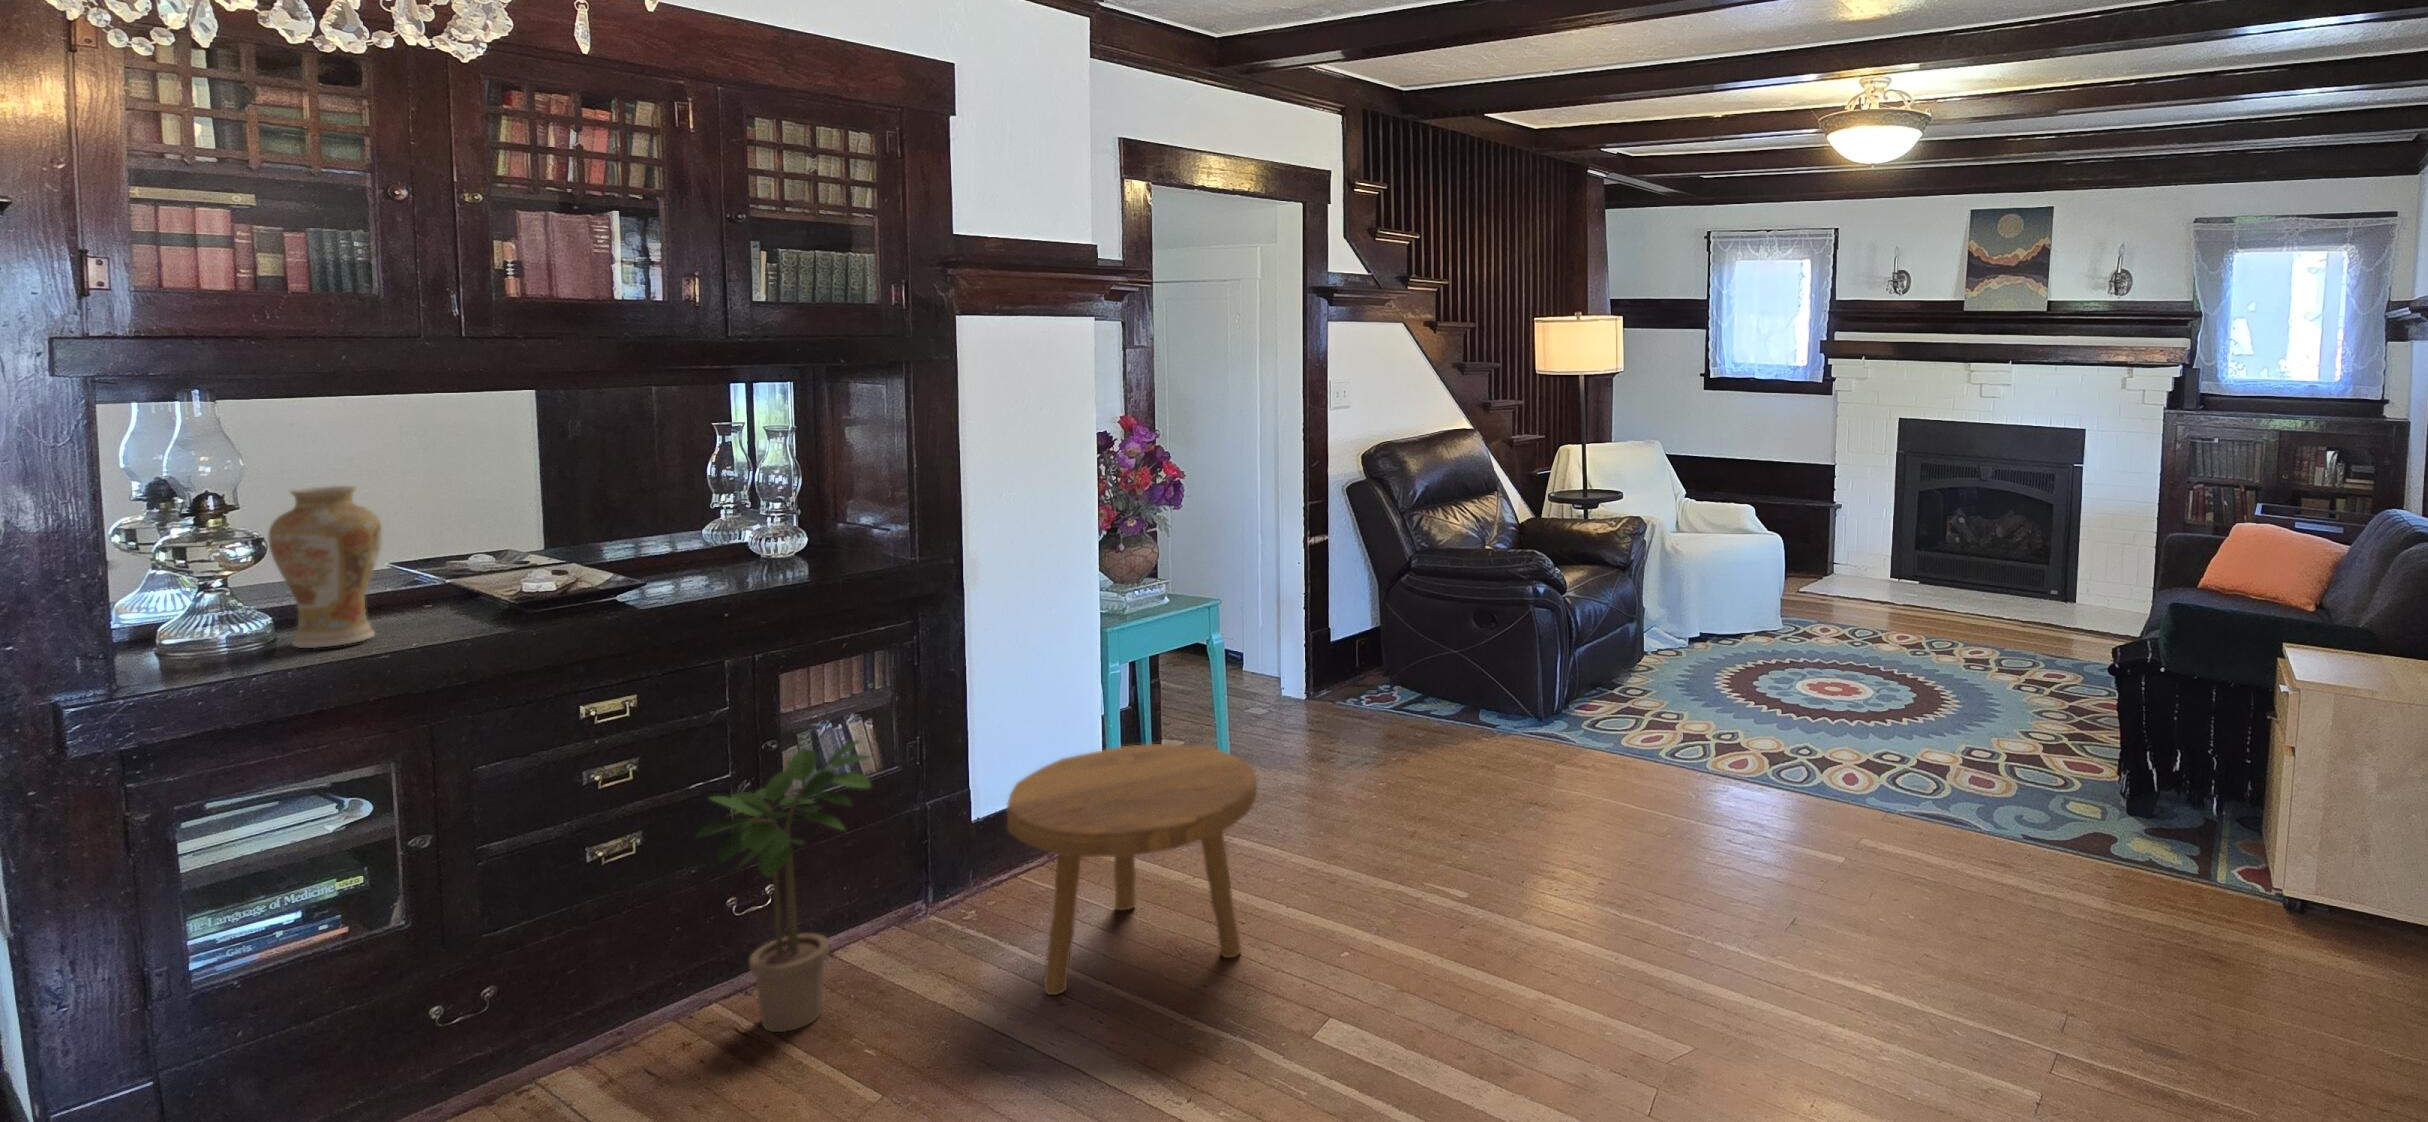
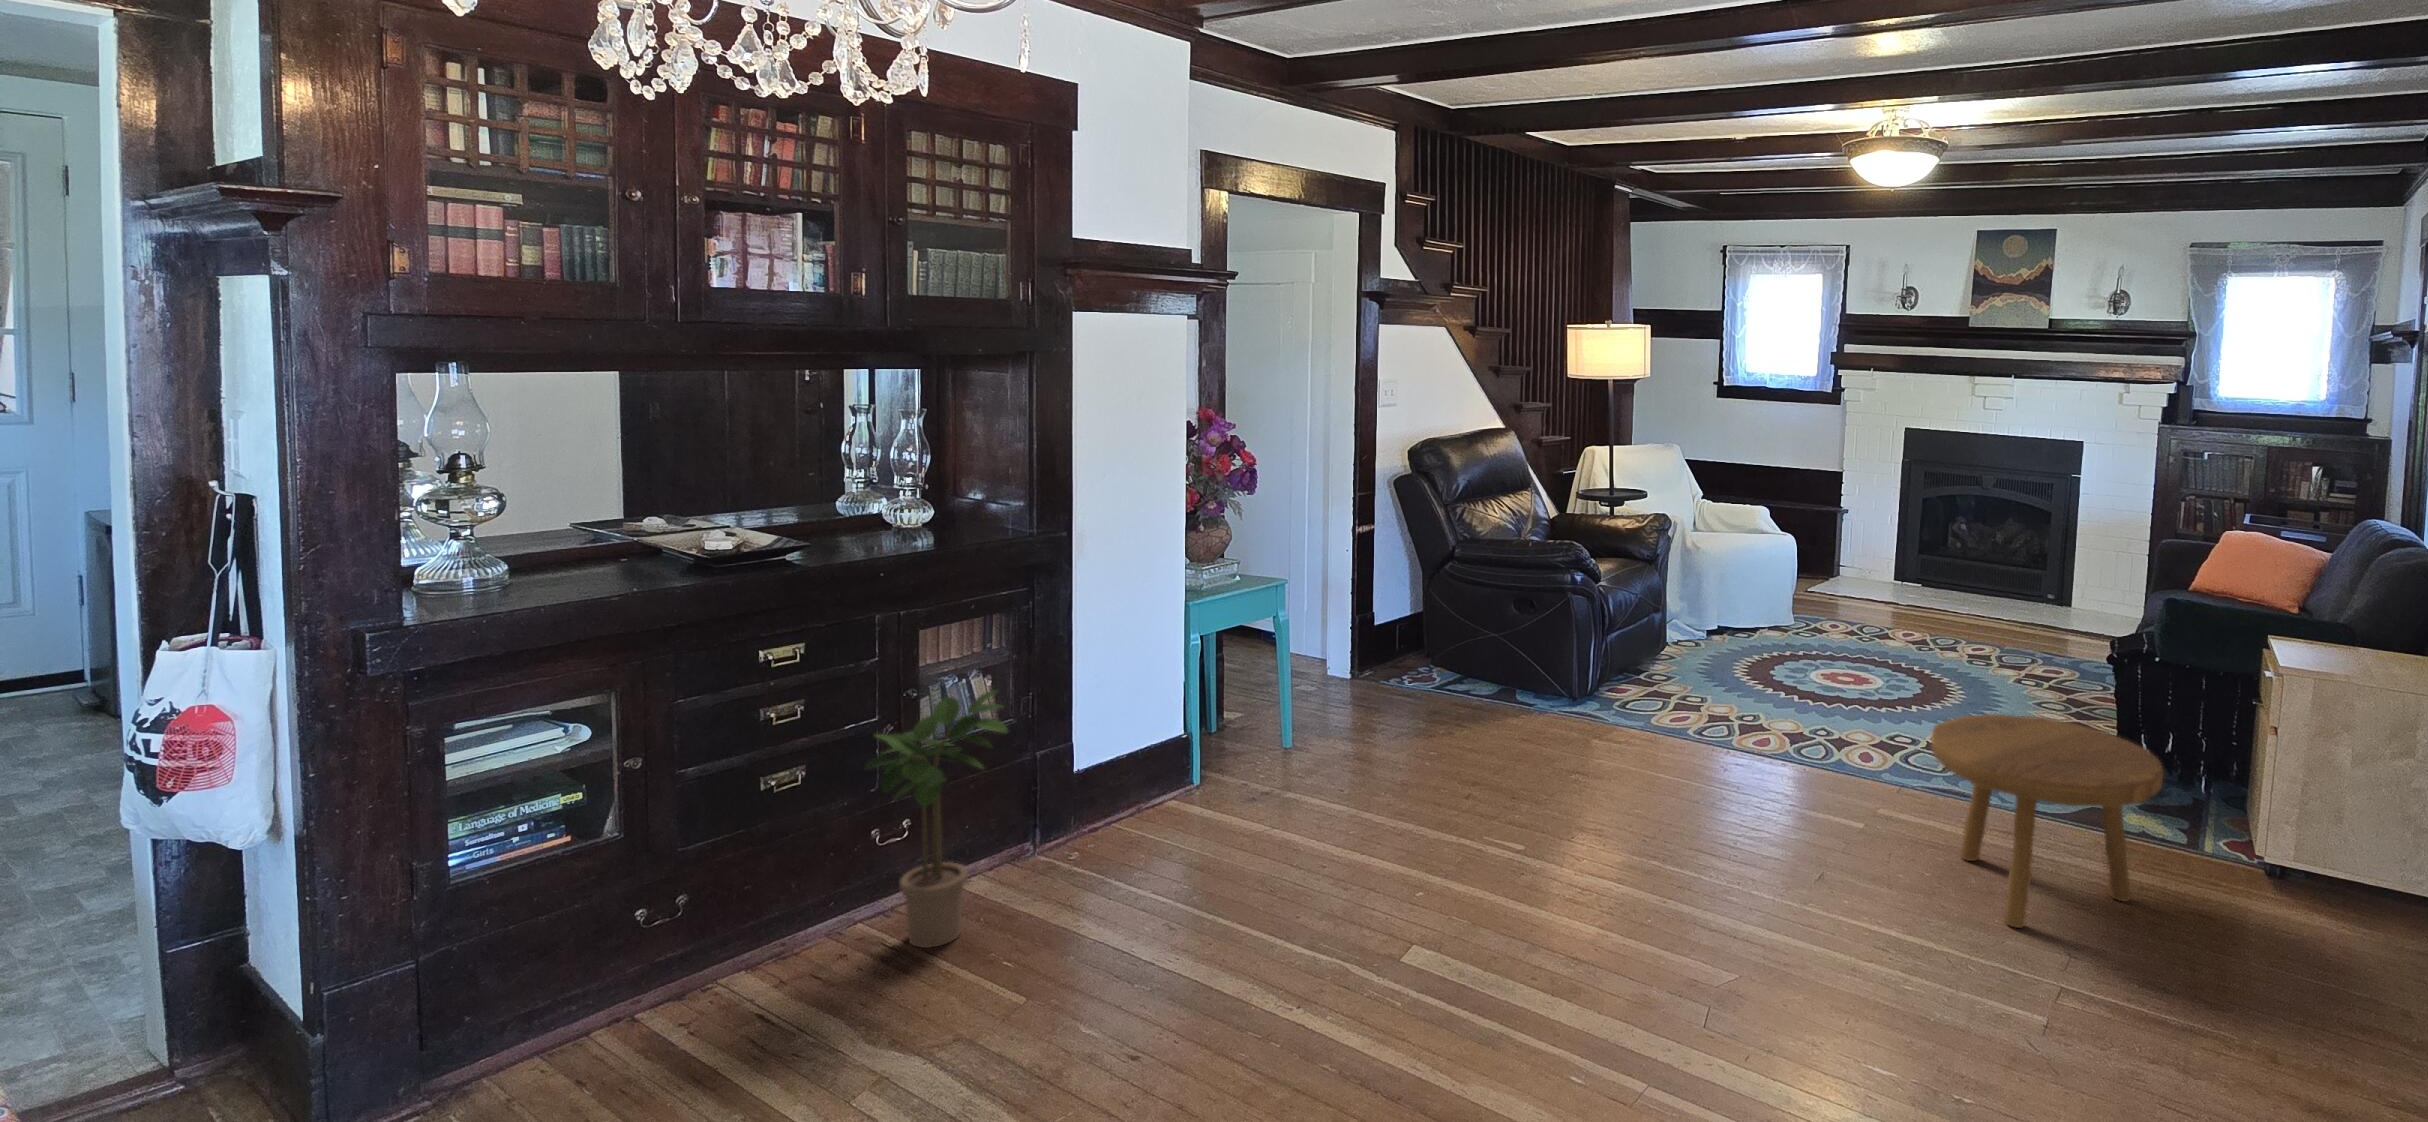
vase: present [268,486,382,648] -> none [512,450,603,591]
footstool: present [1007,744,1257,995] -> present [1931,714,2163,928]

